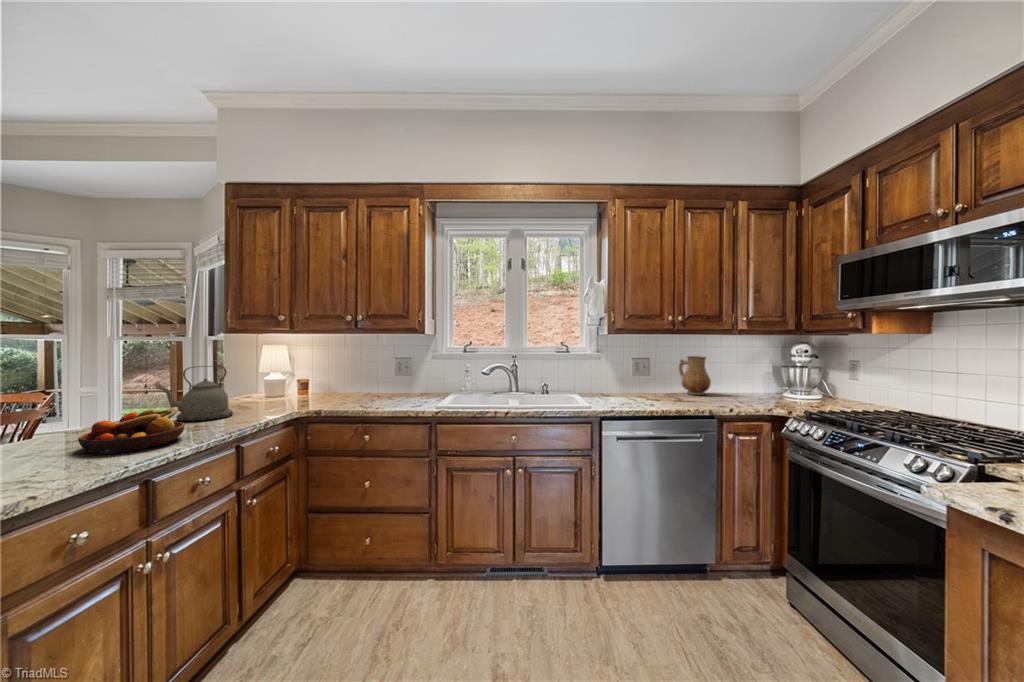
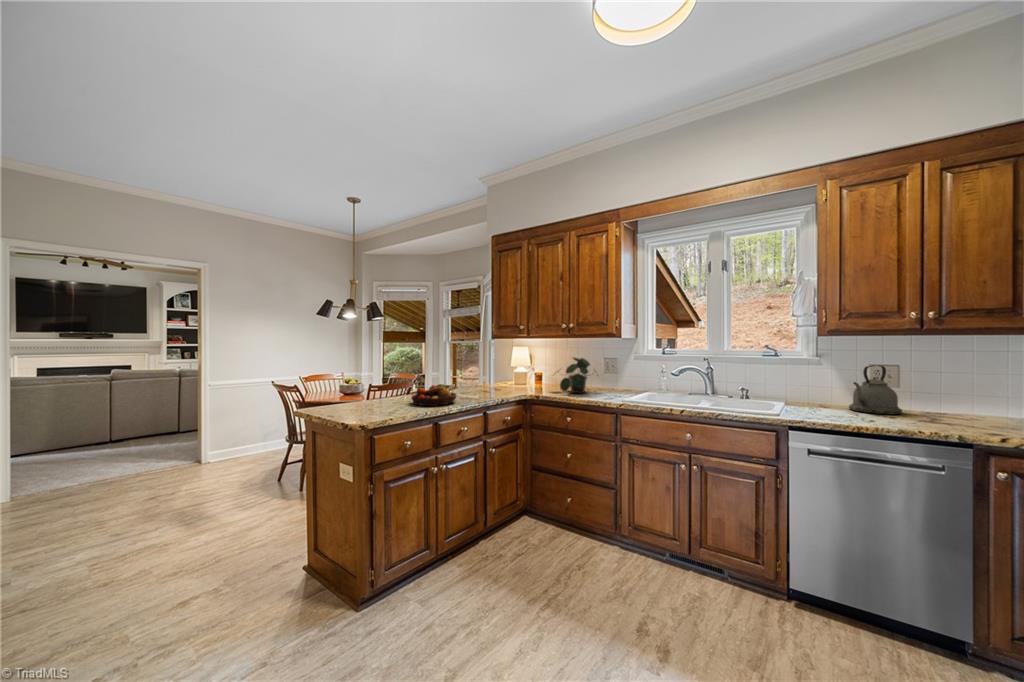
ceramic pitcher: present [679,356,711,395] -> none [945,367,1001,420]
potted plant: none [332,357,396,402] -> present [558,357,590,393]
kettle: present [159,366,233,421] -> present [849,366,902,415]

